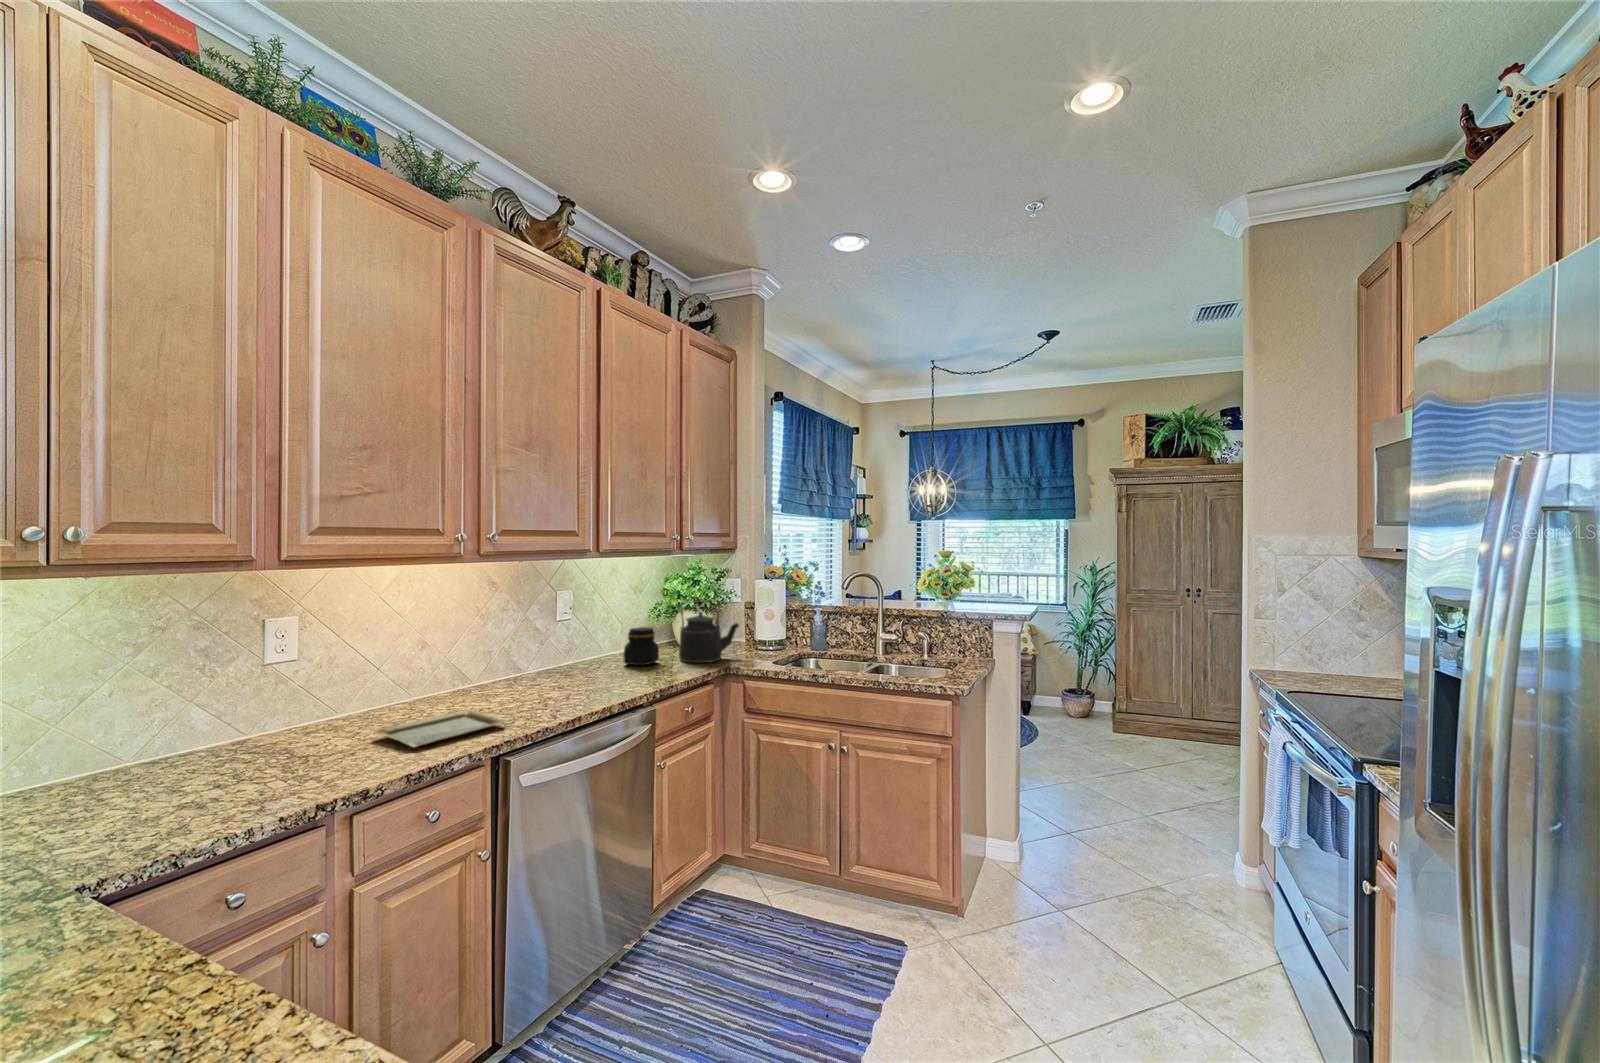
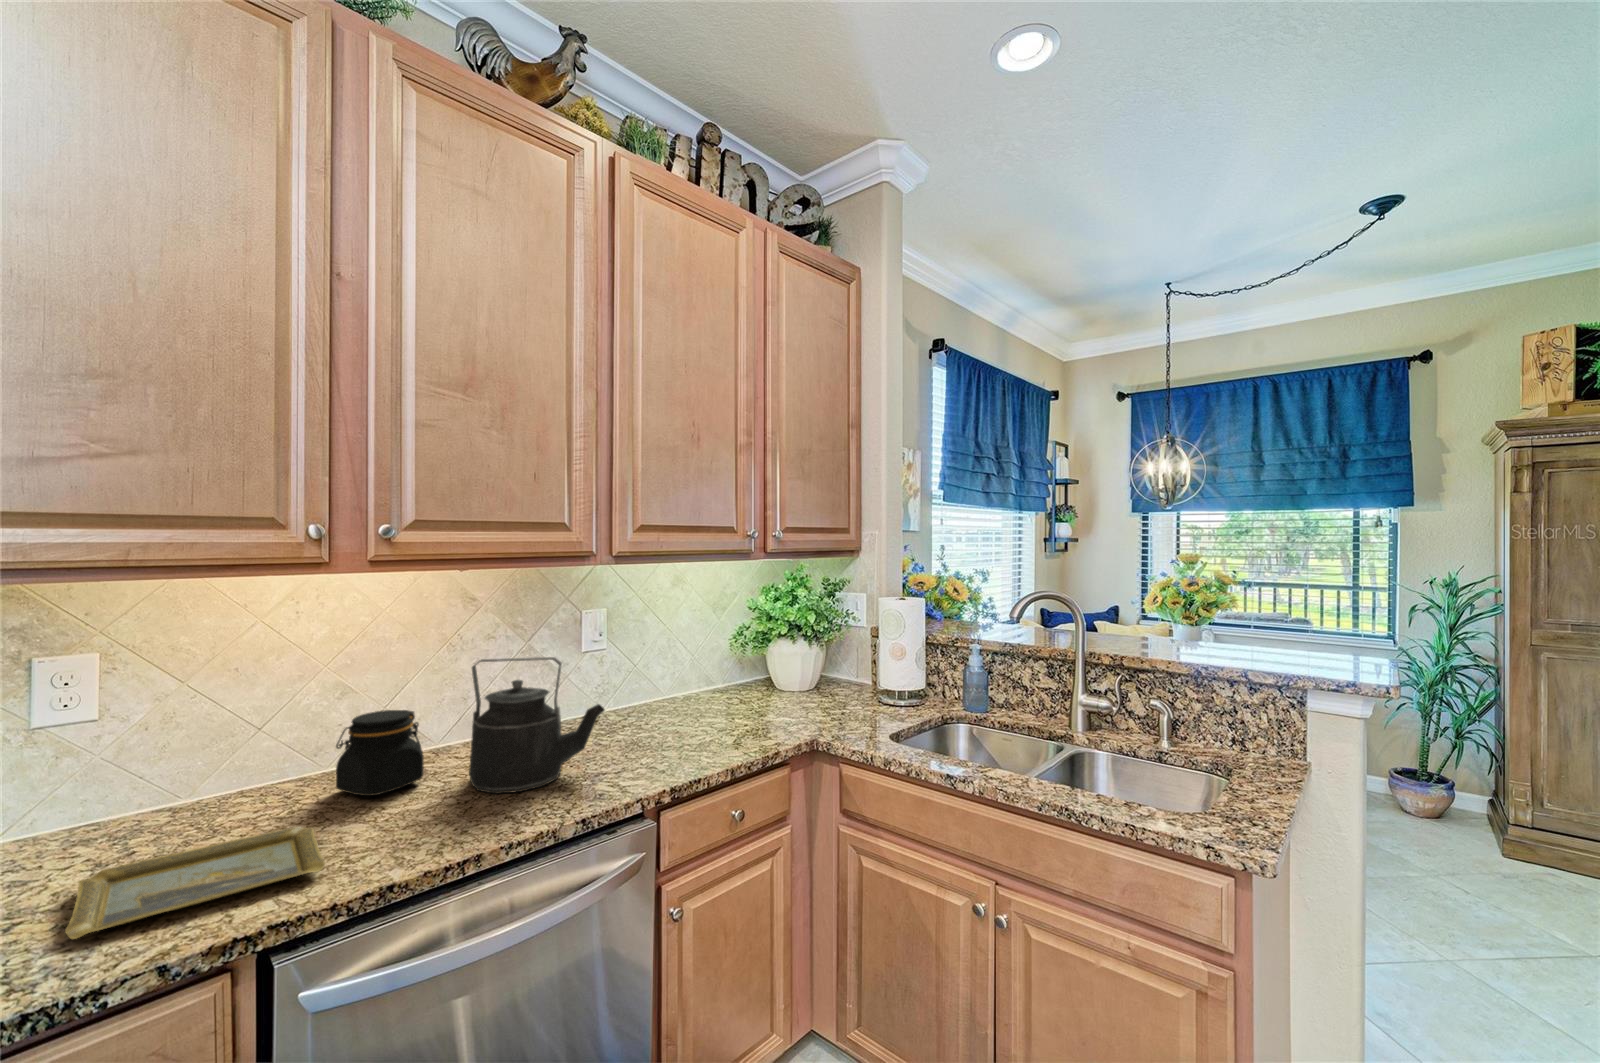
kettle: present [679,600,739,663] -> present [469,657,605,793]
jar: present [623,627,659,666] -> present [336,710,424,796]

